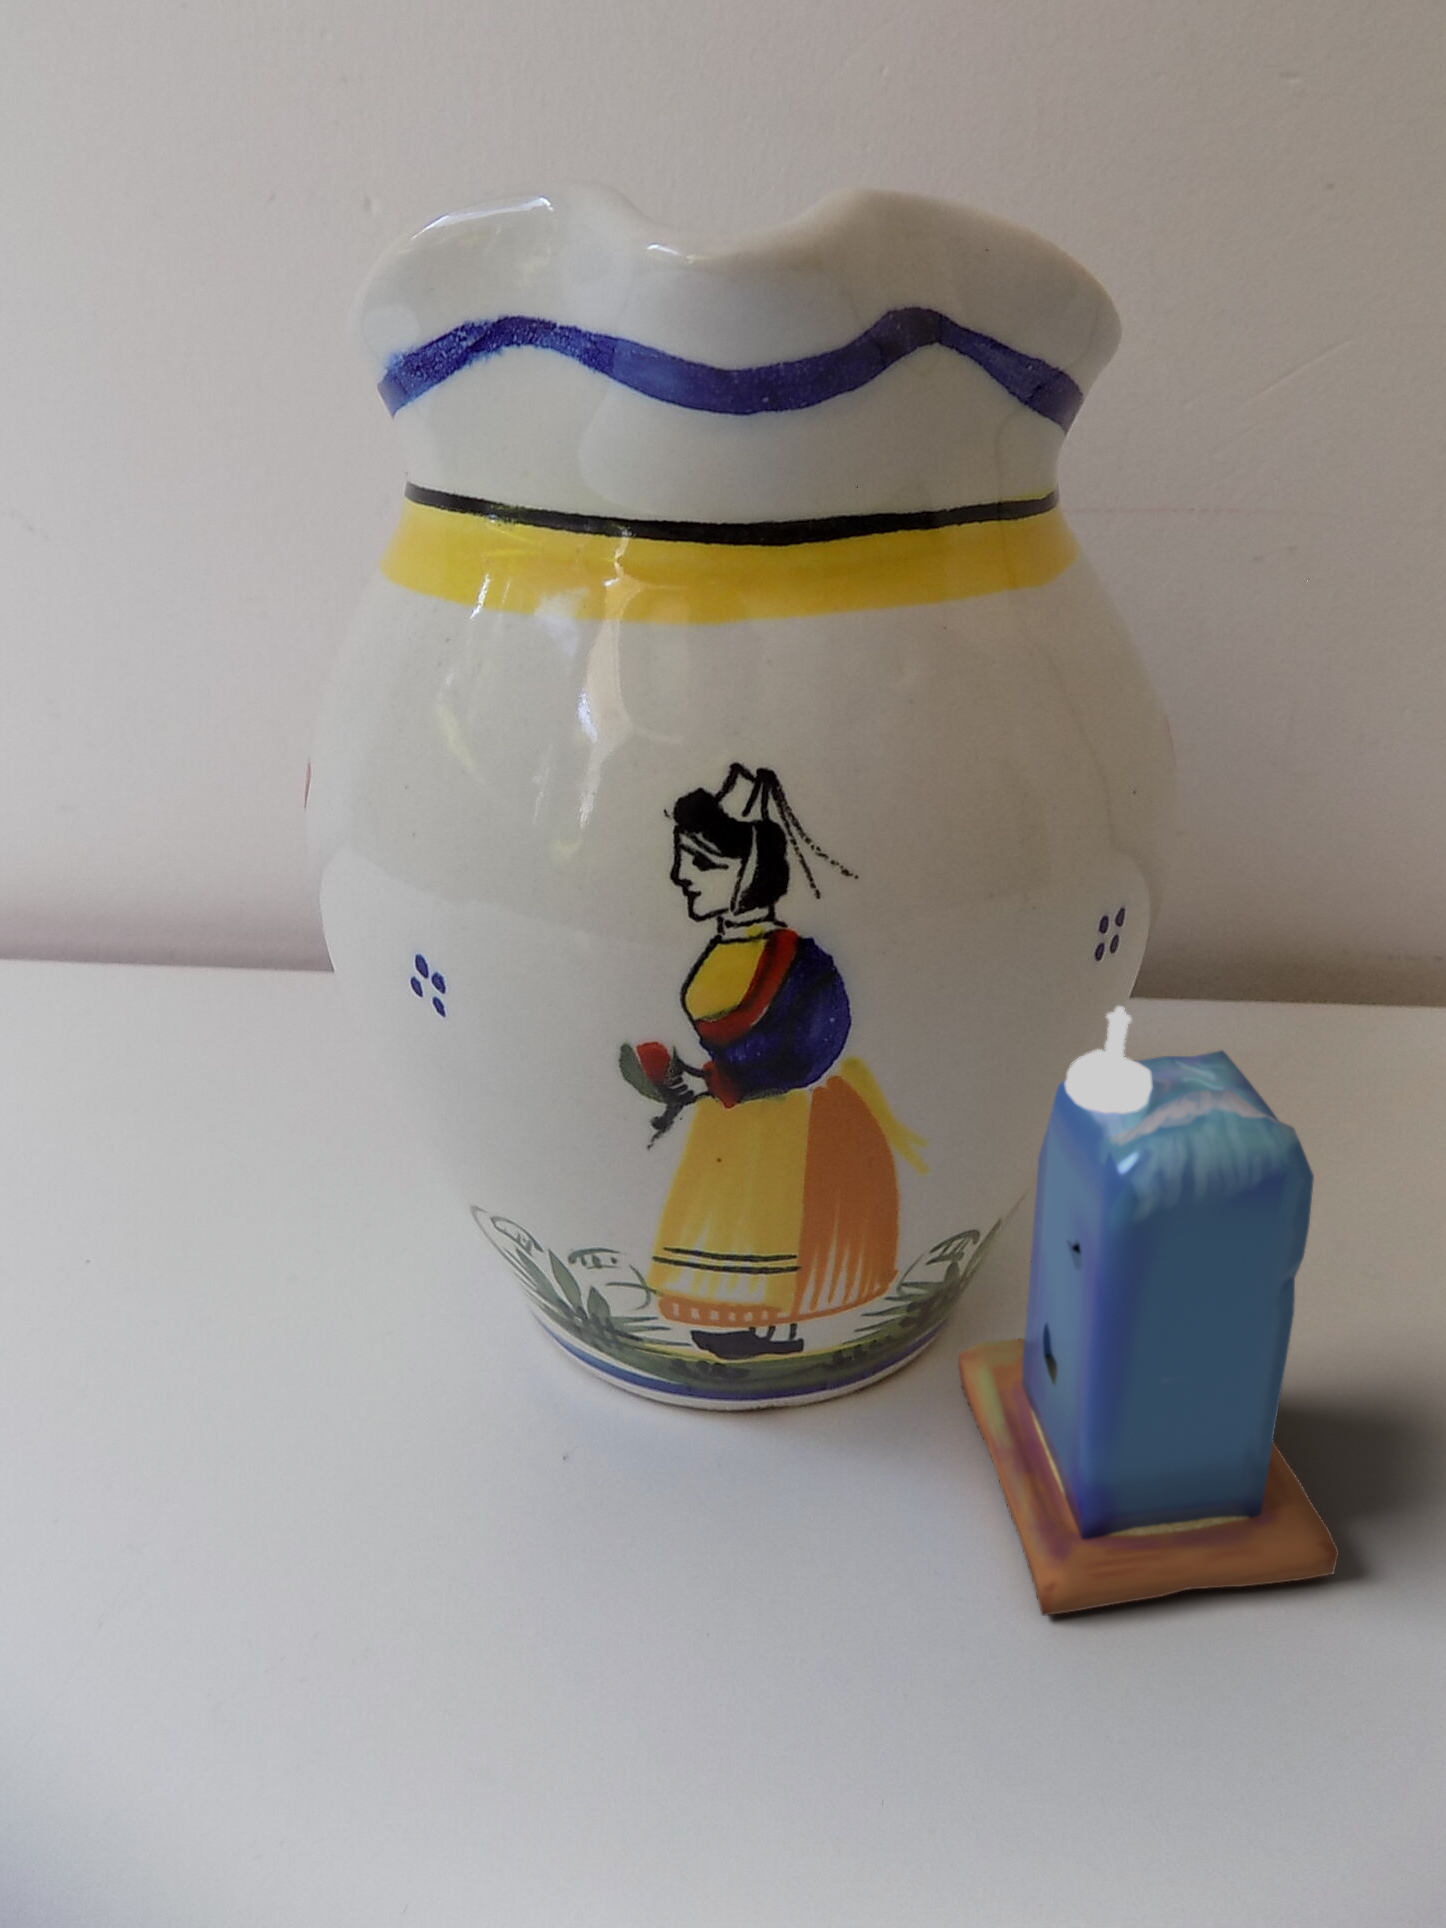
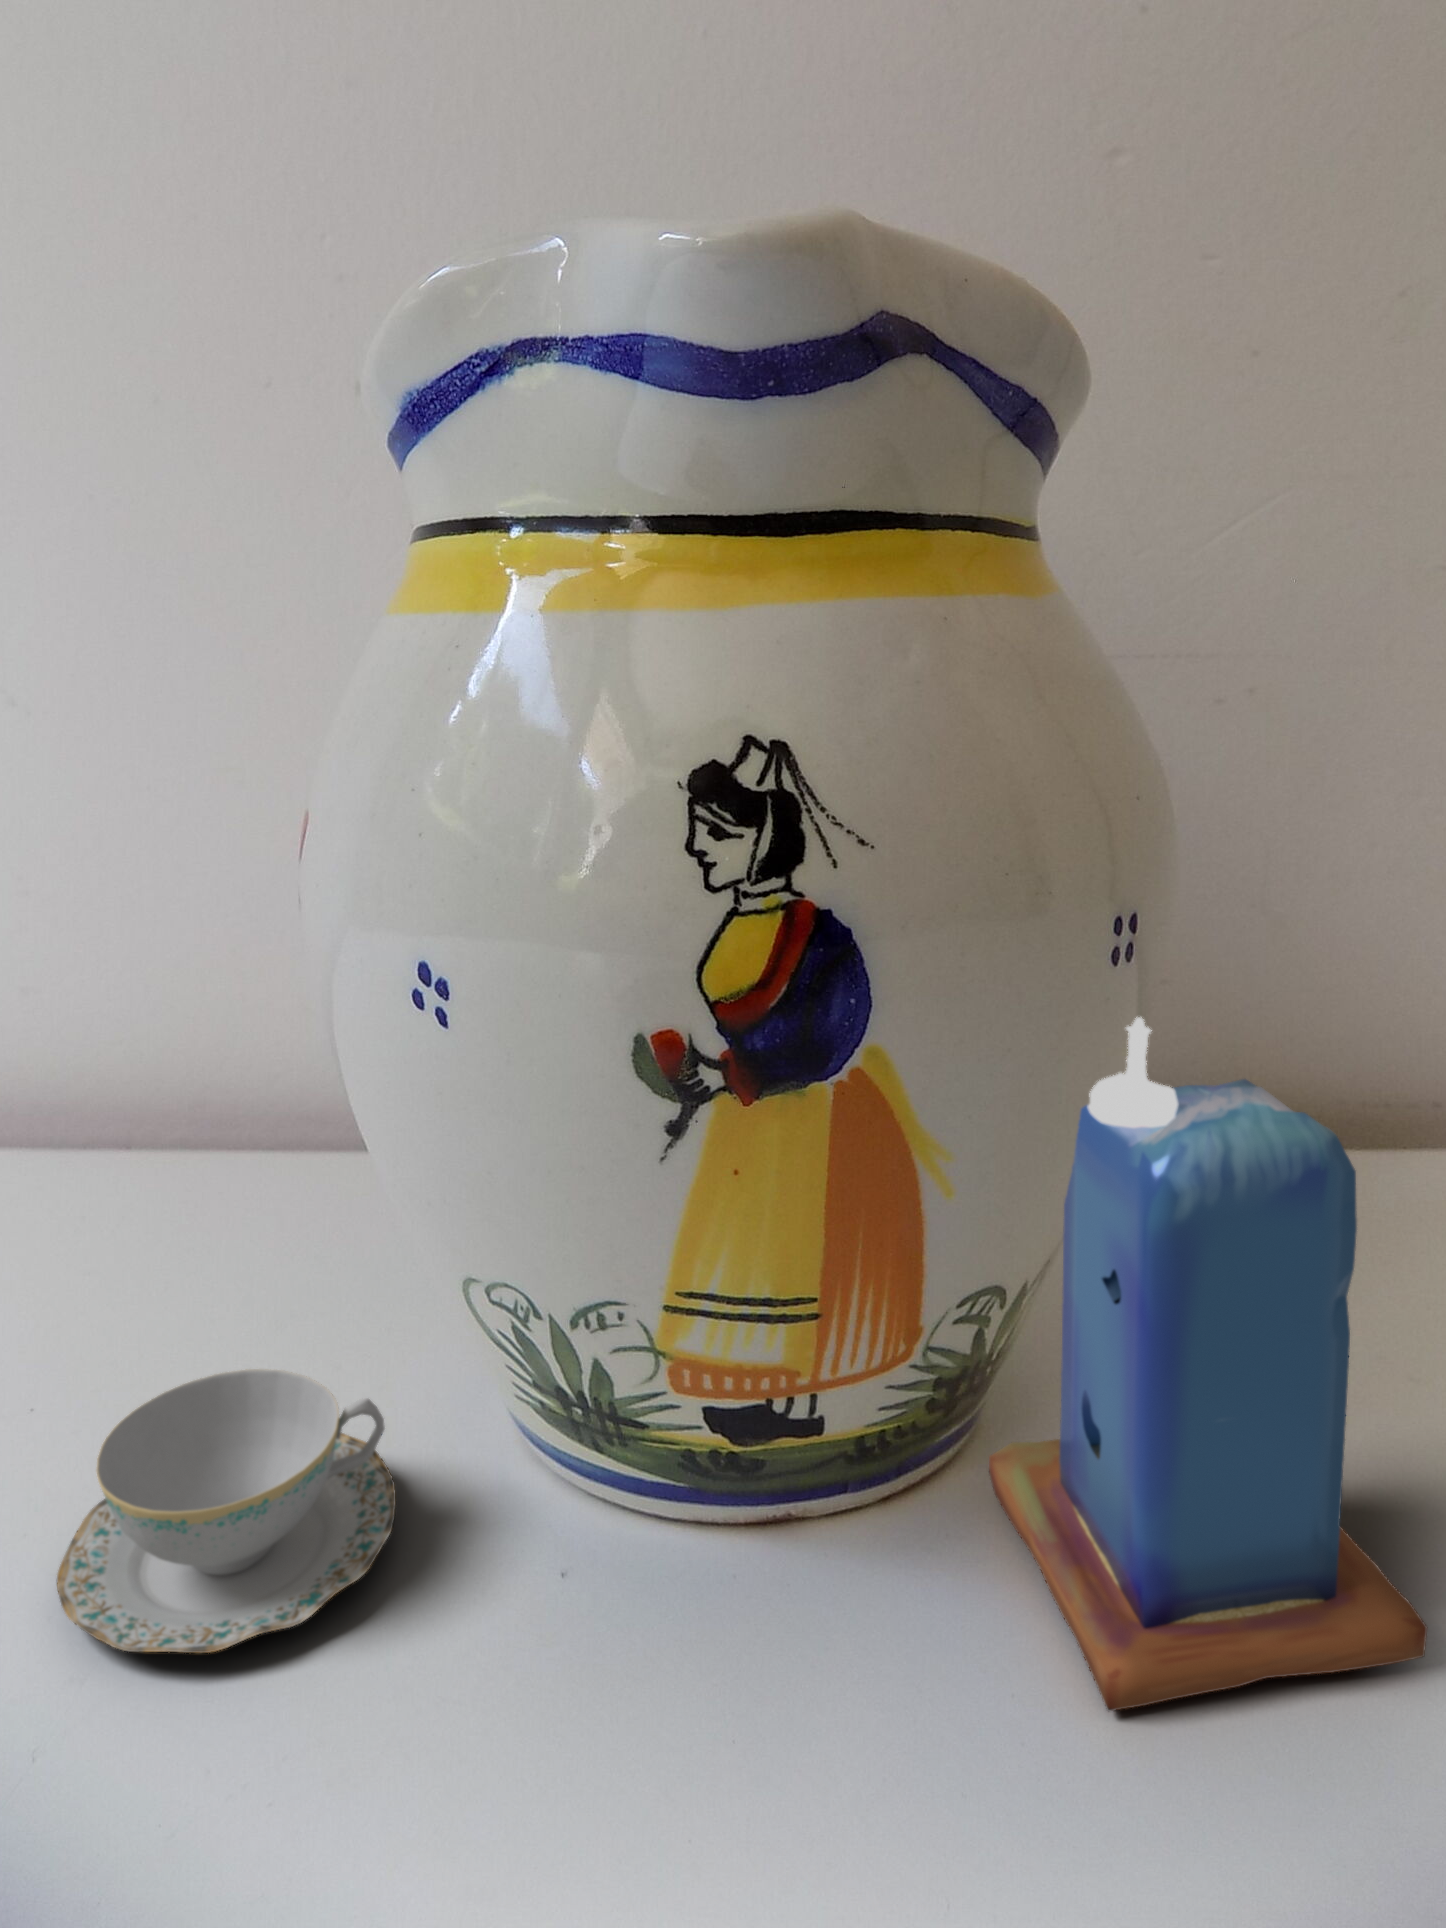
teacup: none [116,1255,417,1525] -> present [57,1369,396,1653]

